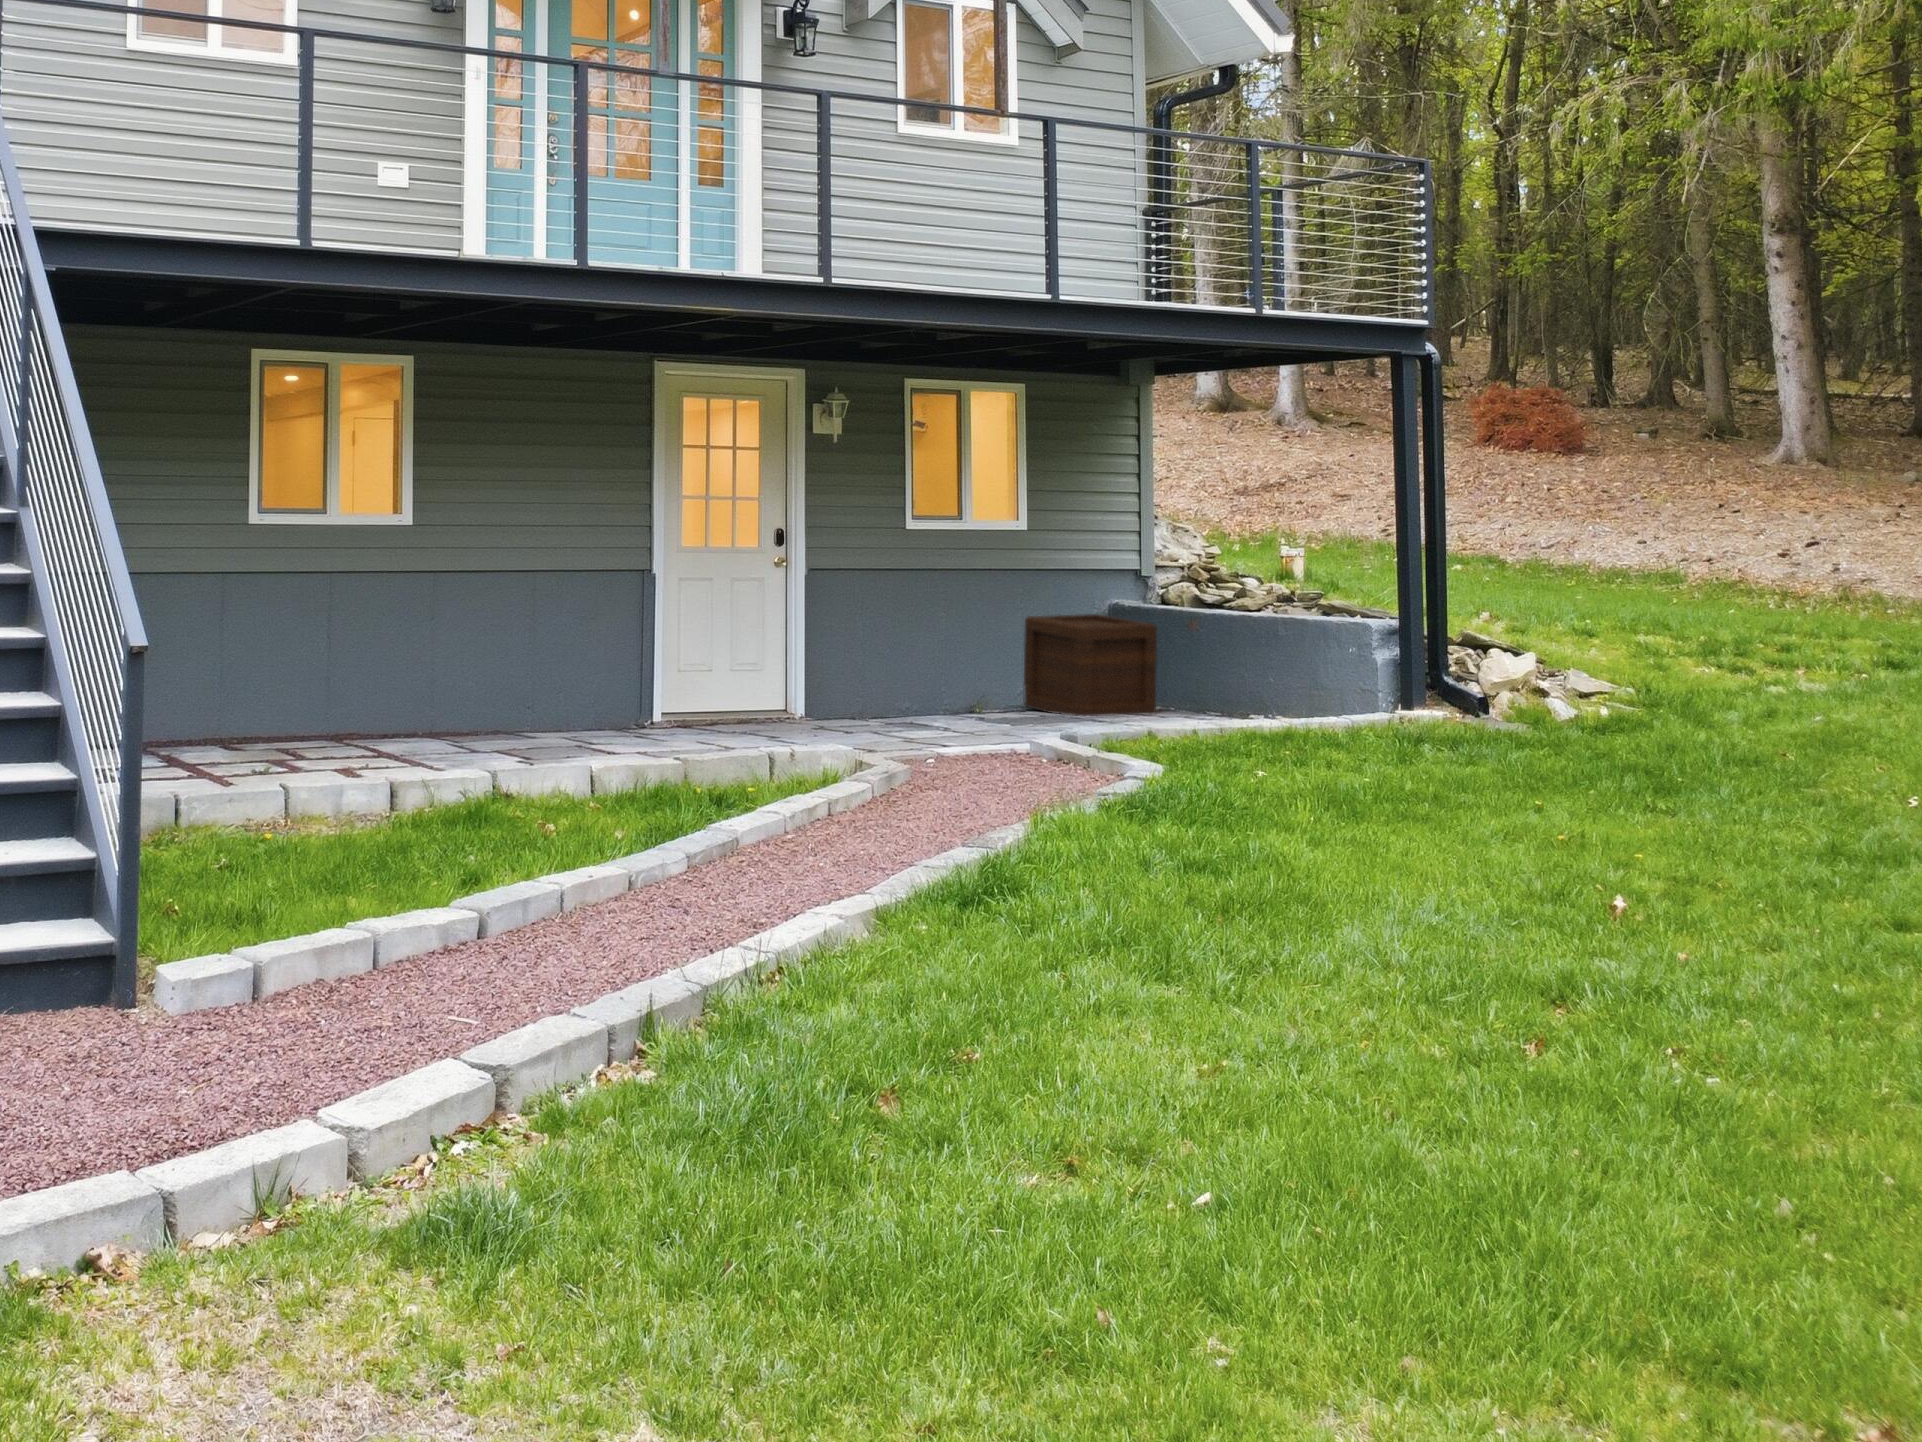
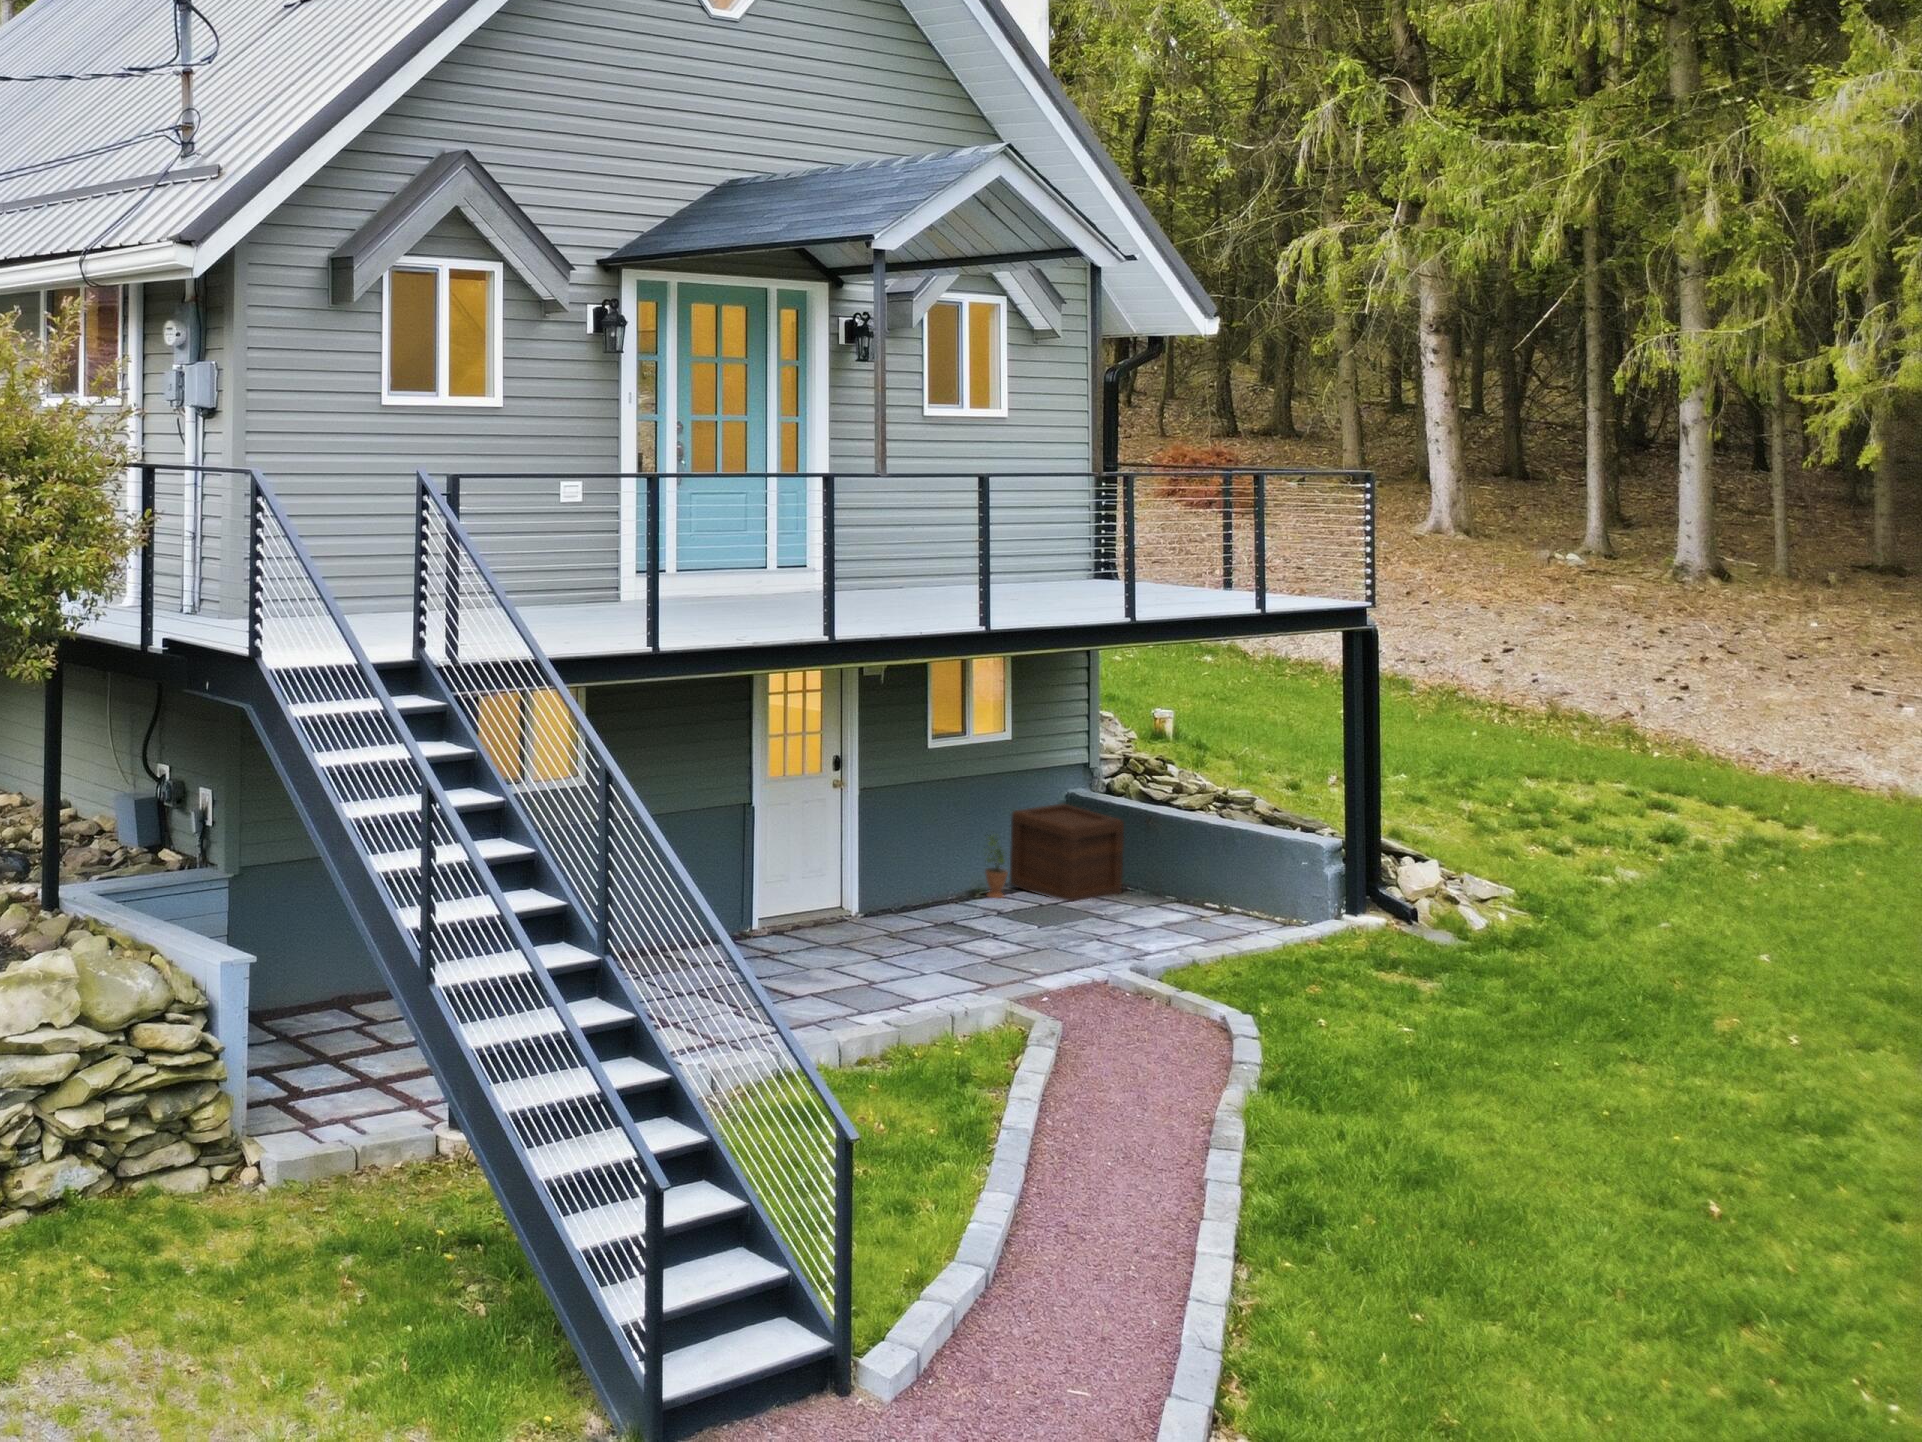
potted plant: none [980,634,1011,715] -> present [984,835,1008,898]

